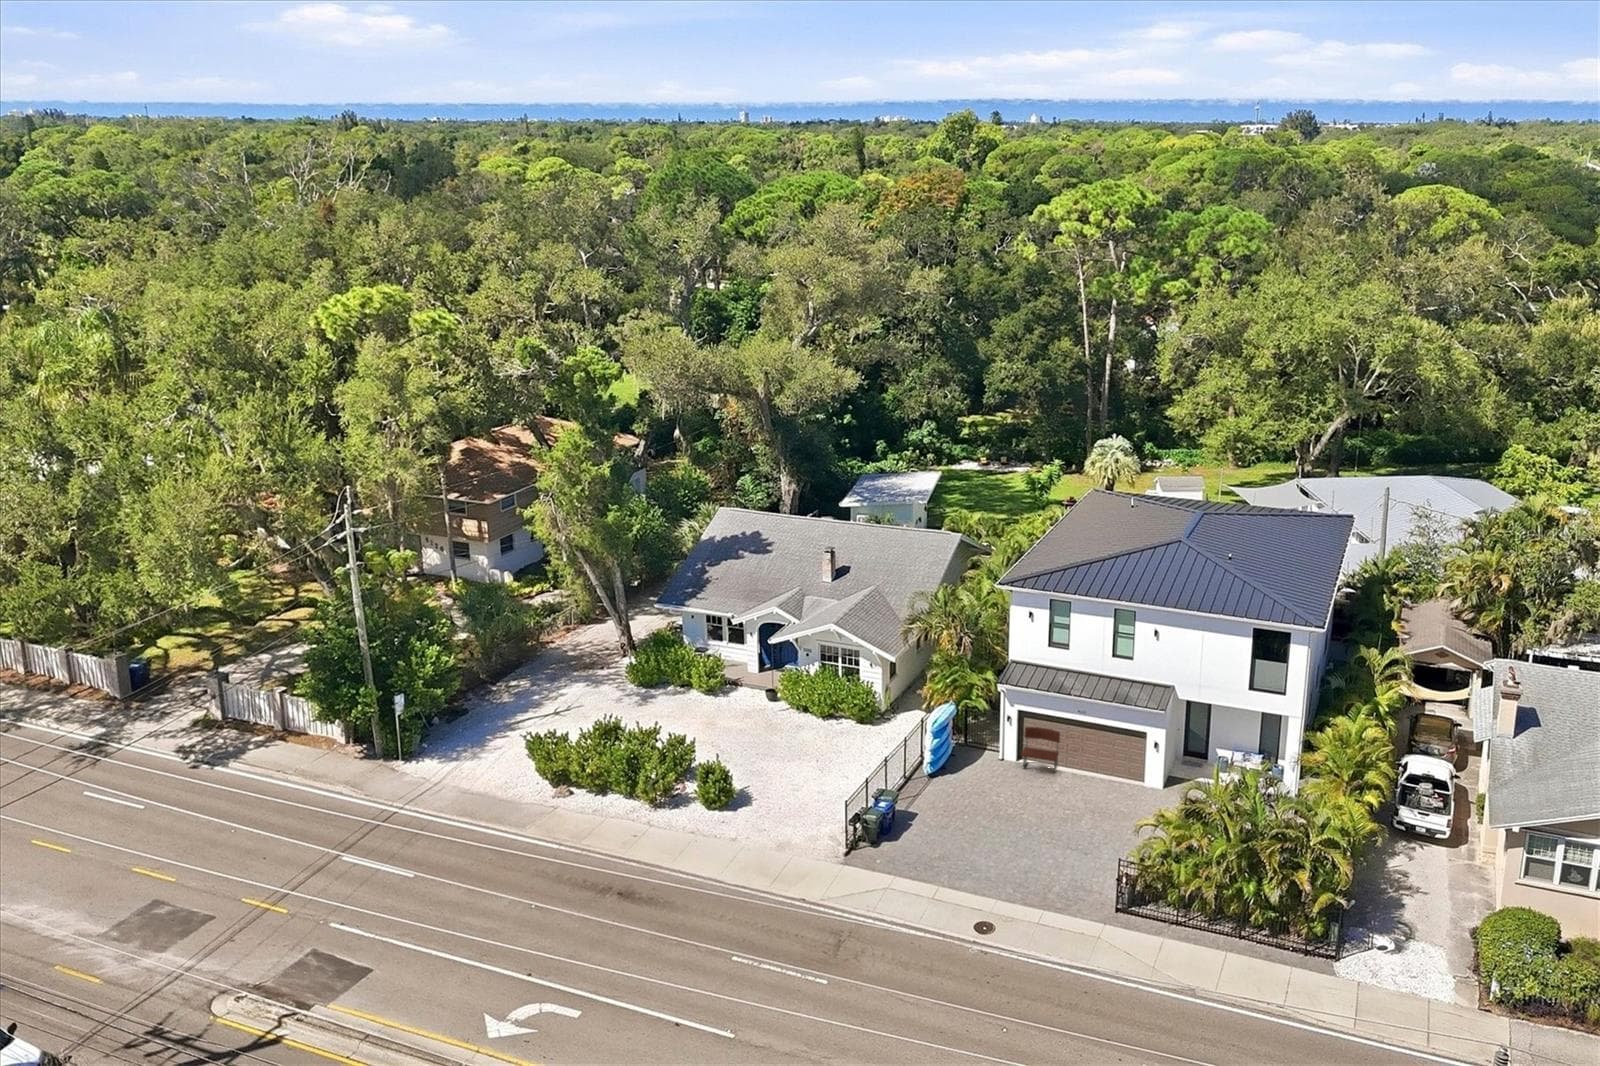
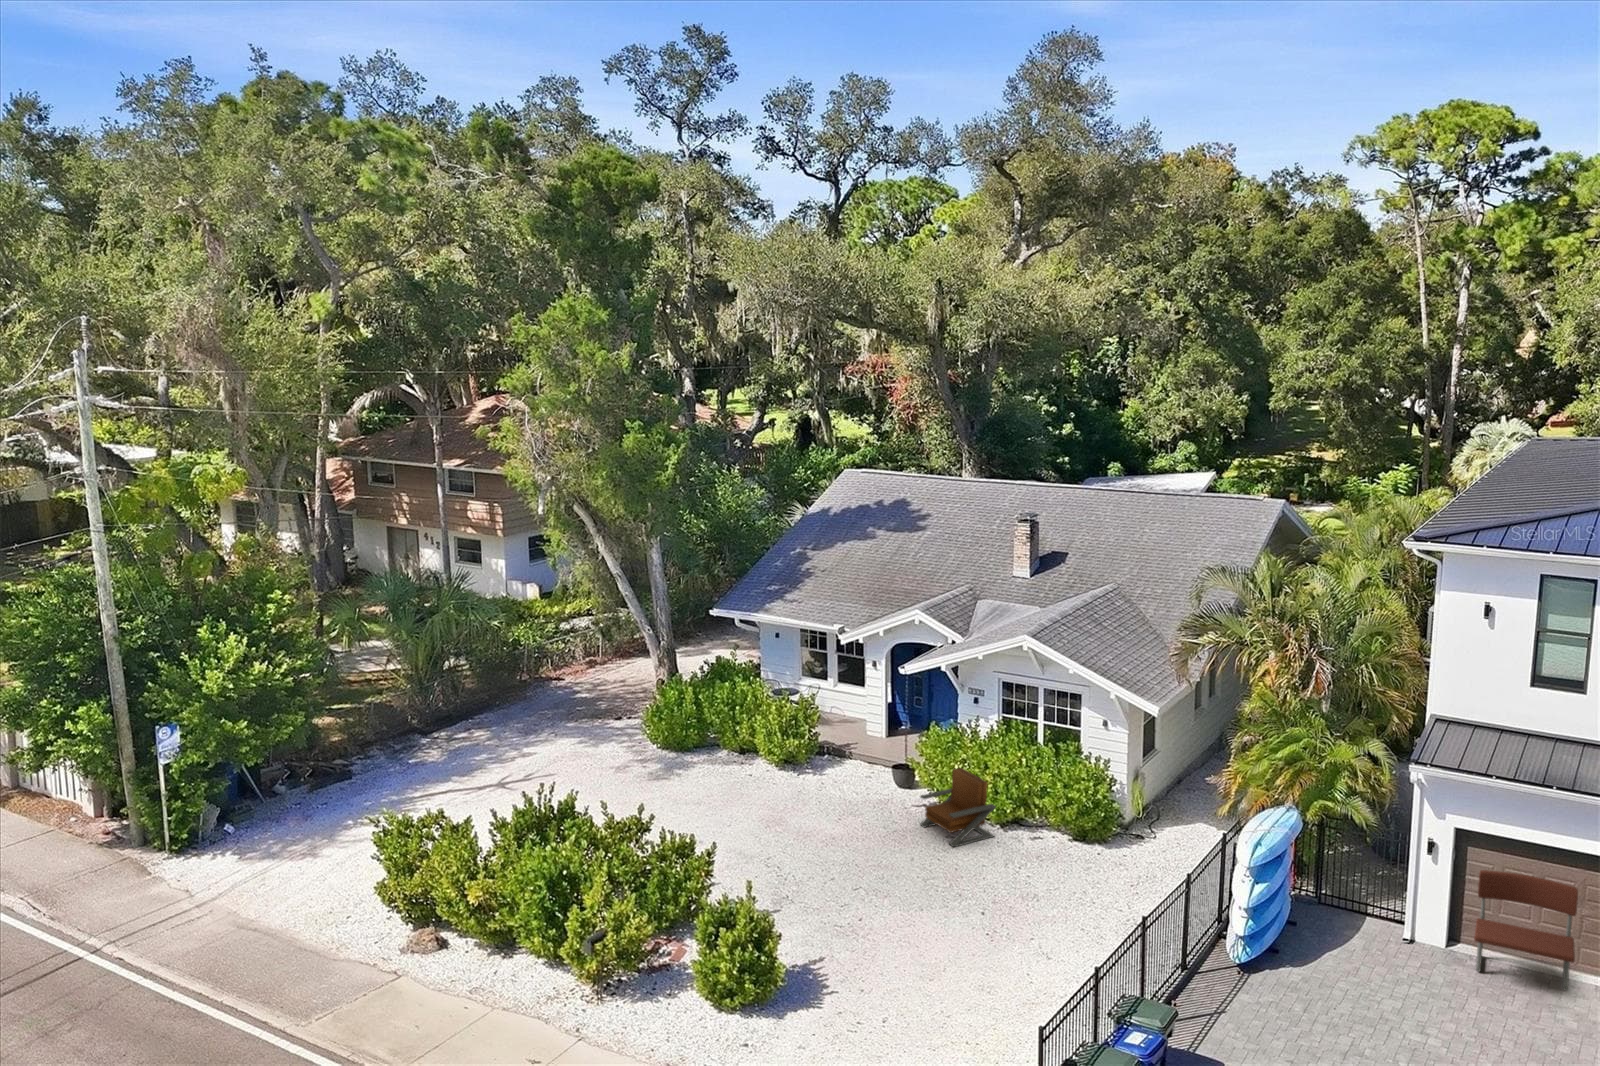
lounge chair: none [783,691,821,731] -> present [920,768,996,847]

